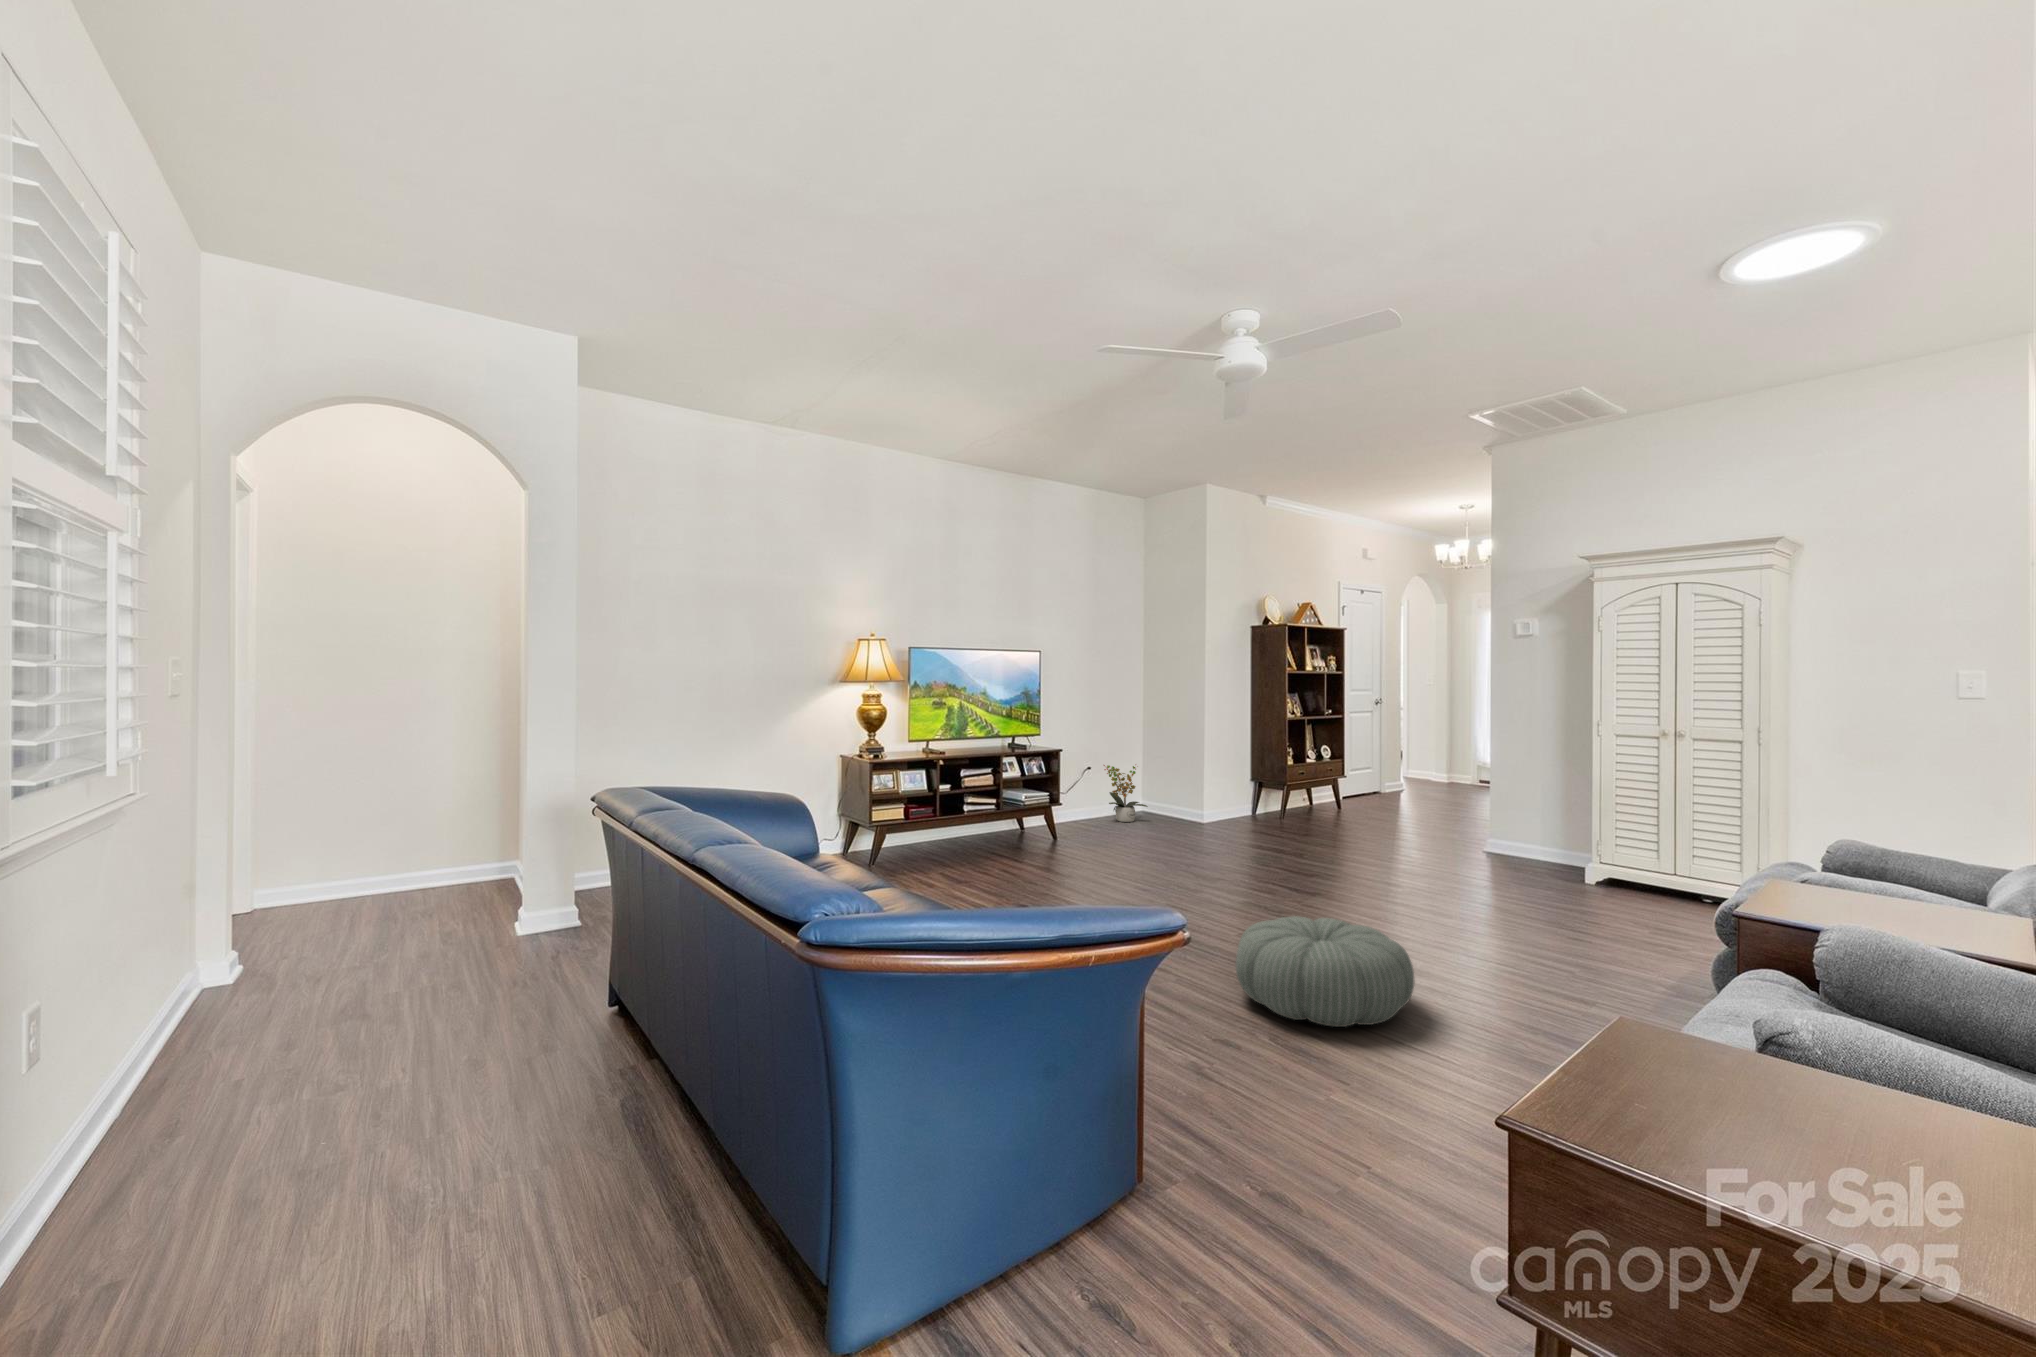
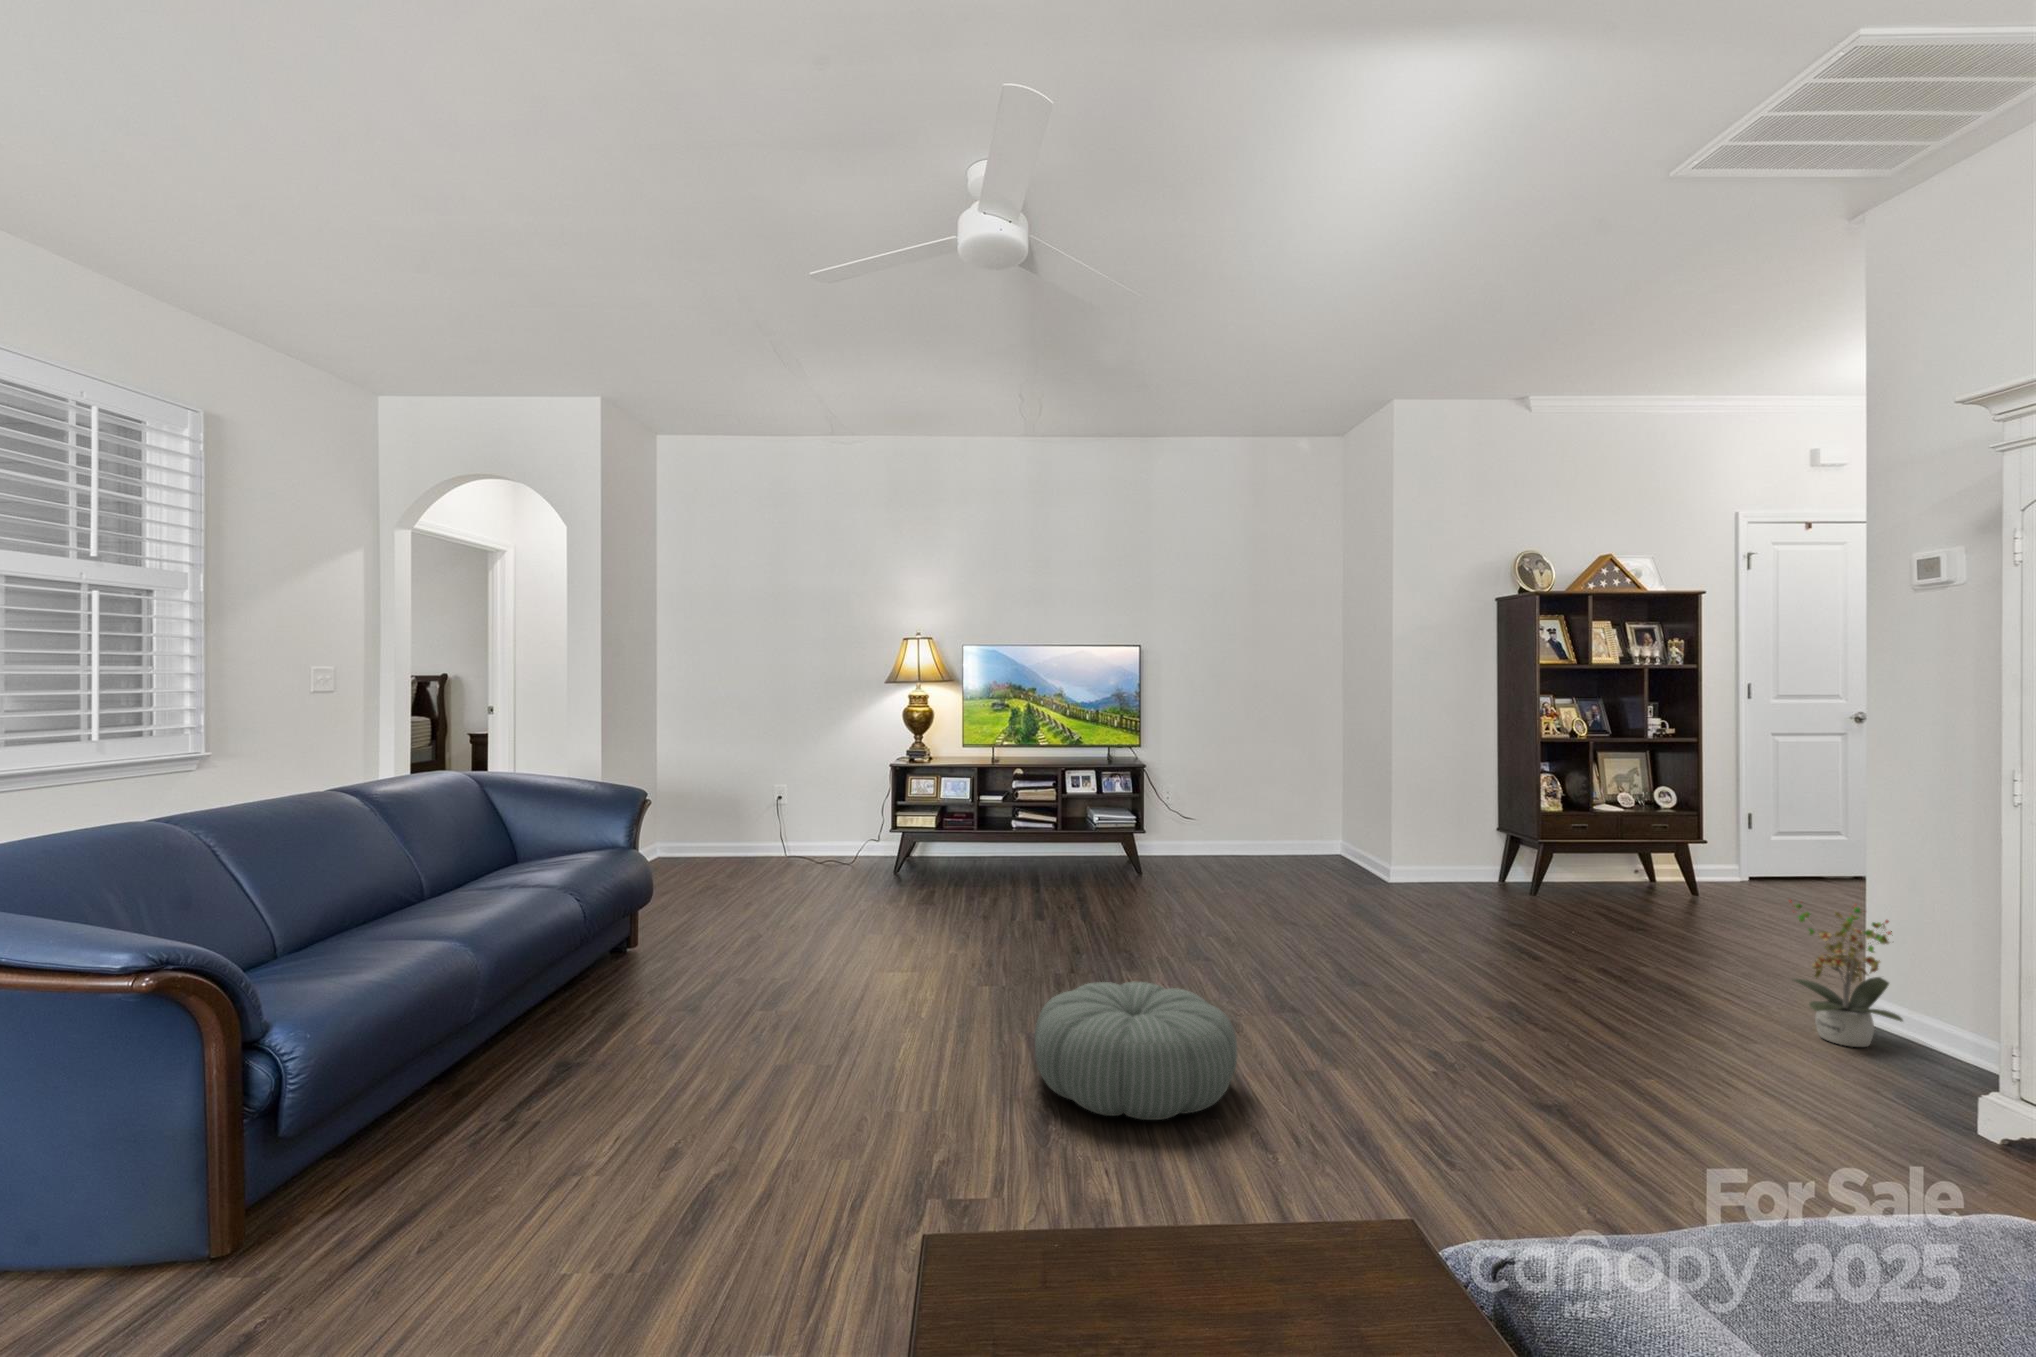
potted plant: present [1104,765,1148,822] -> present [1790,900,1903,1047]

